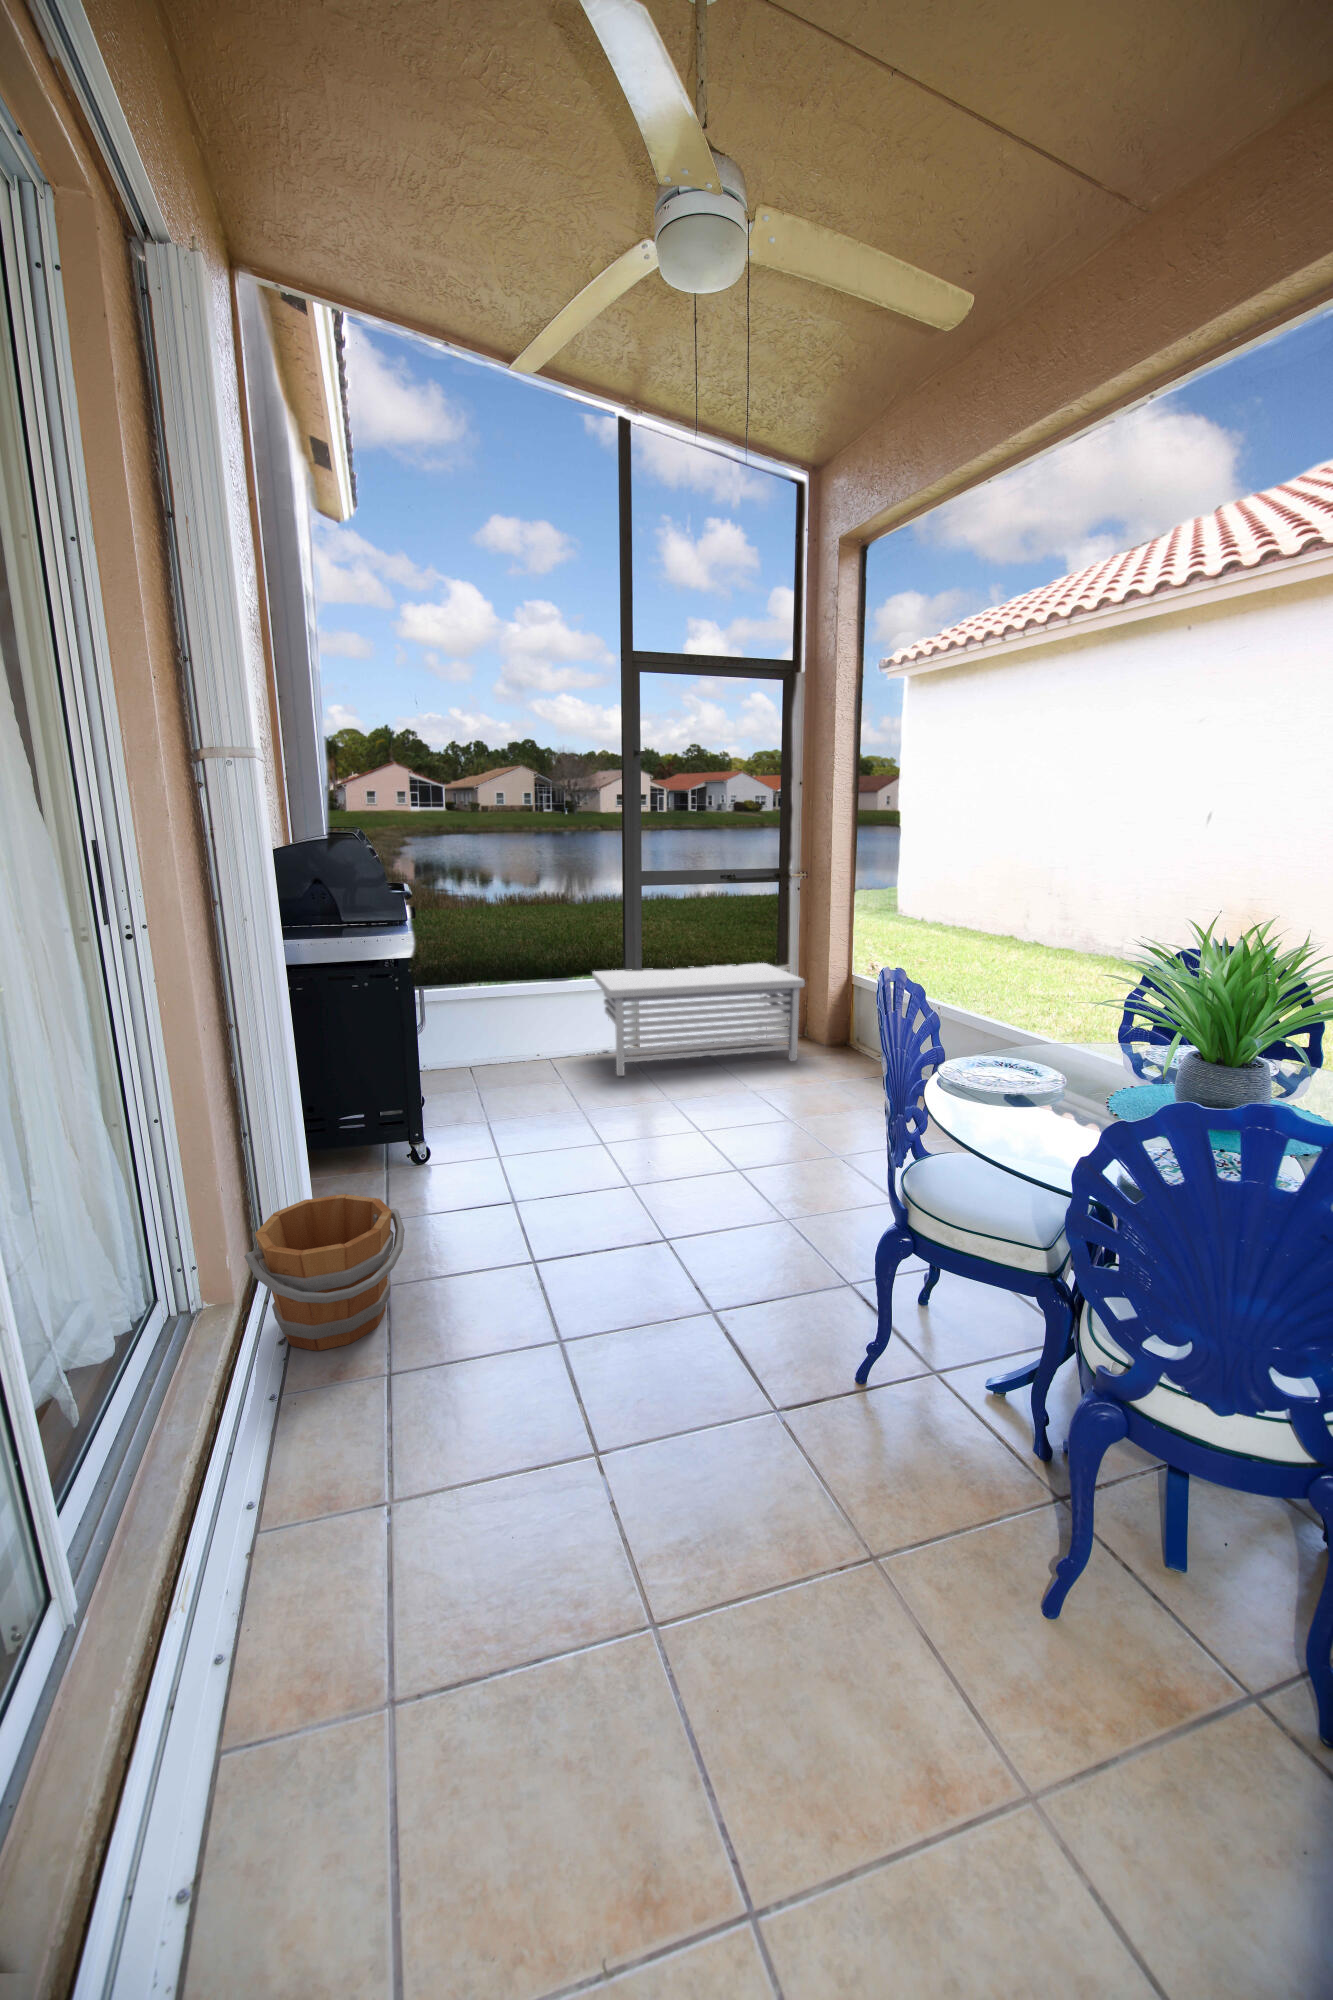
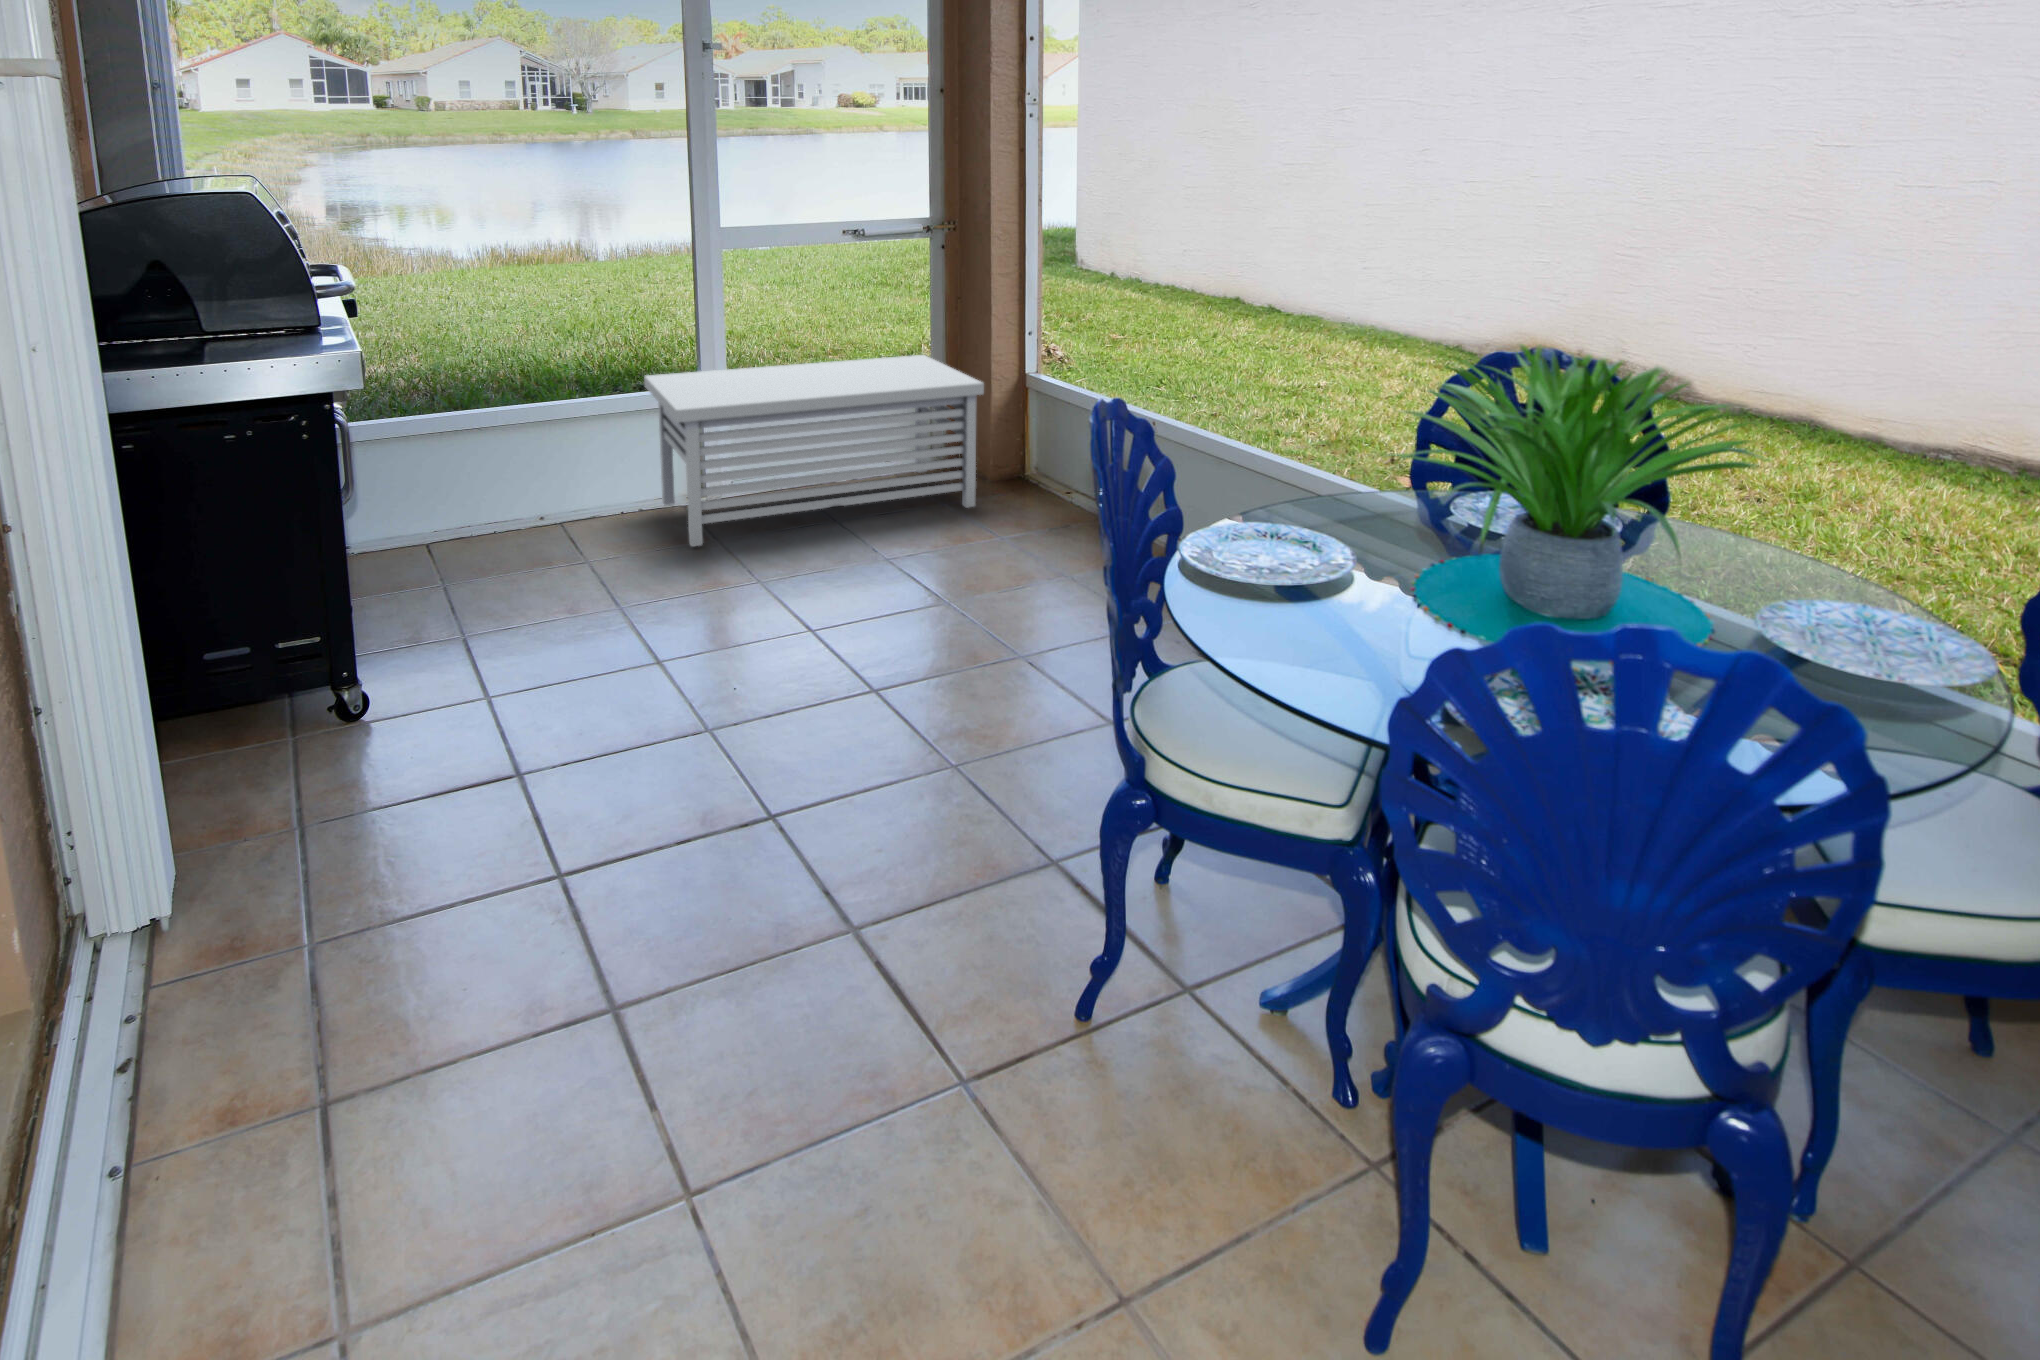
bucket: present [244,1194,405,1351] -> none [45,800,342,1077]

